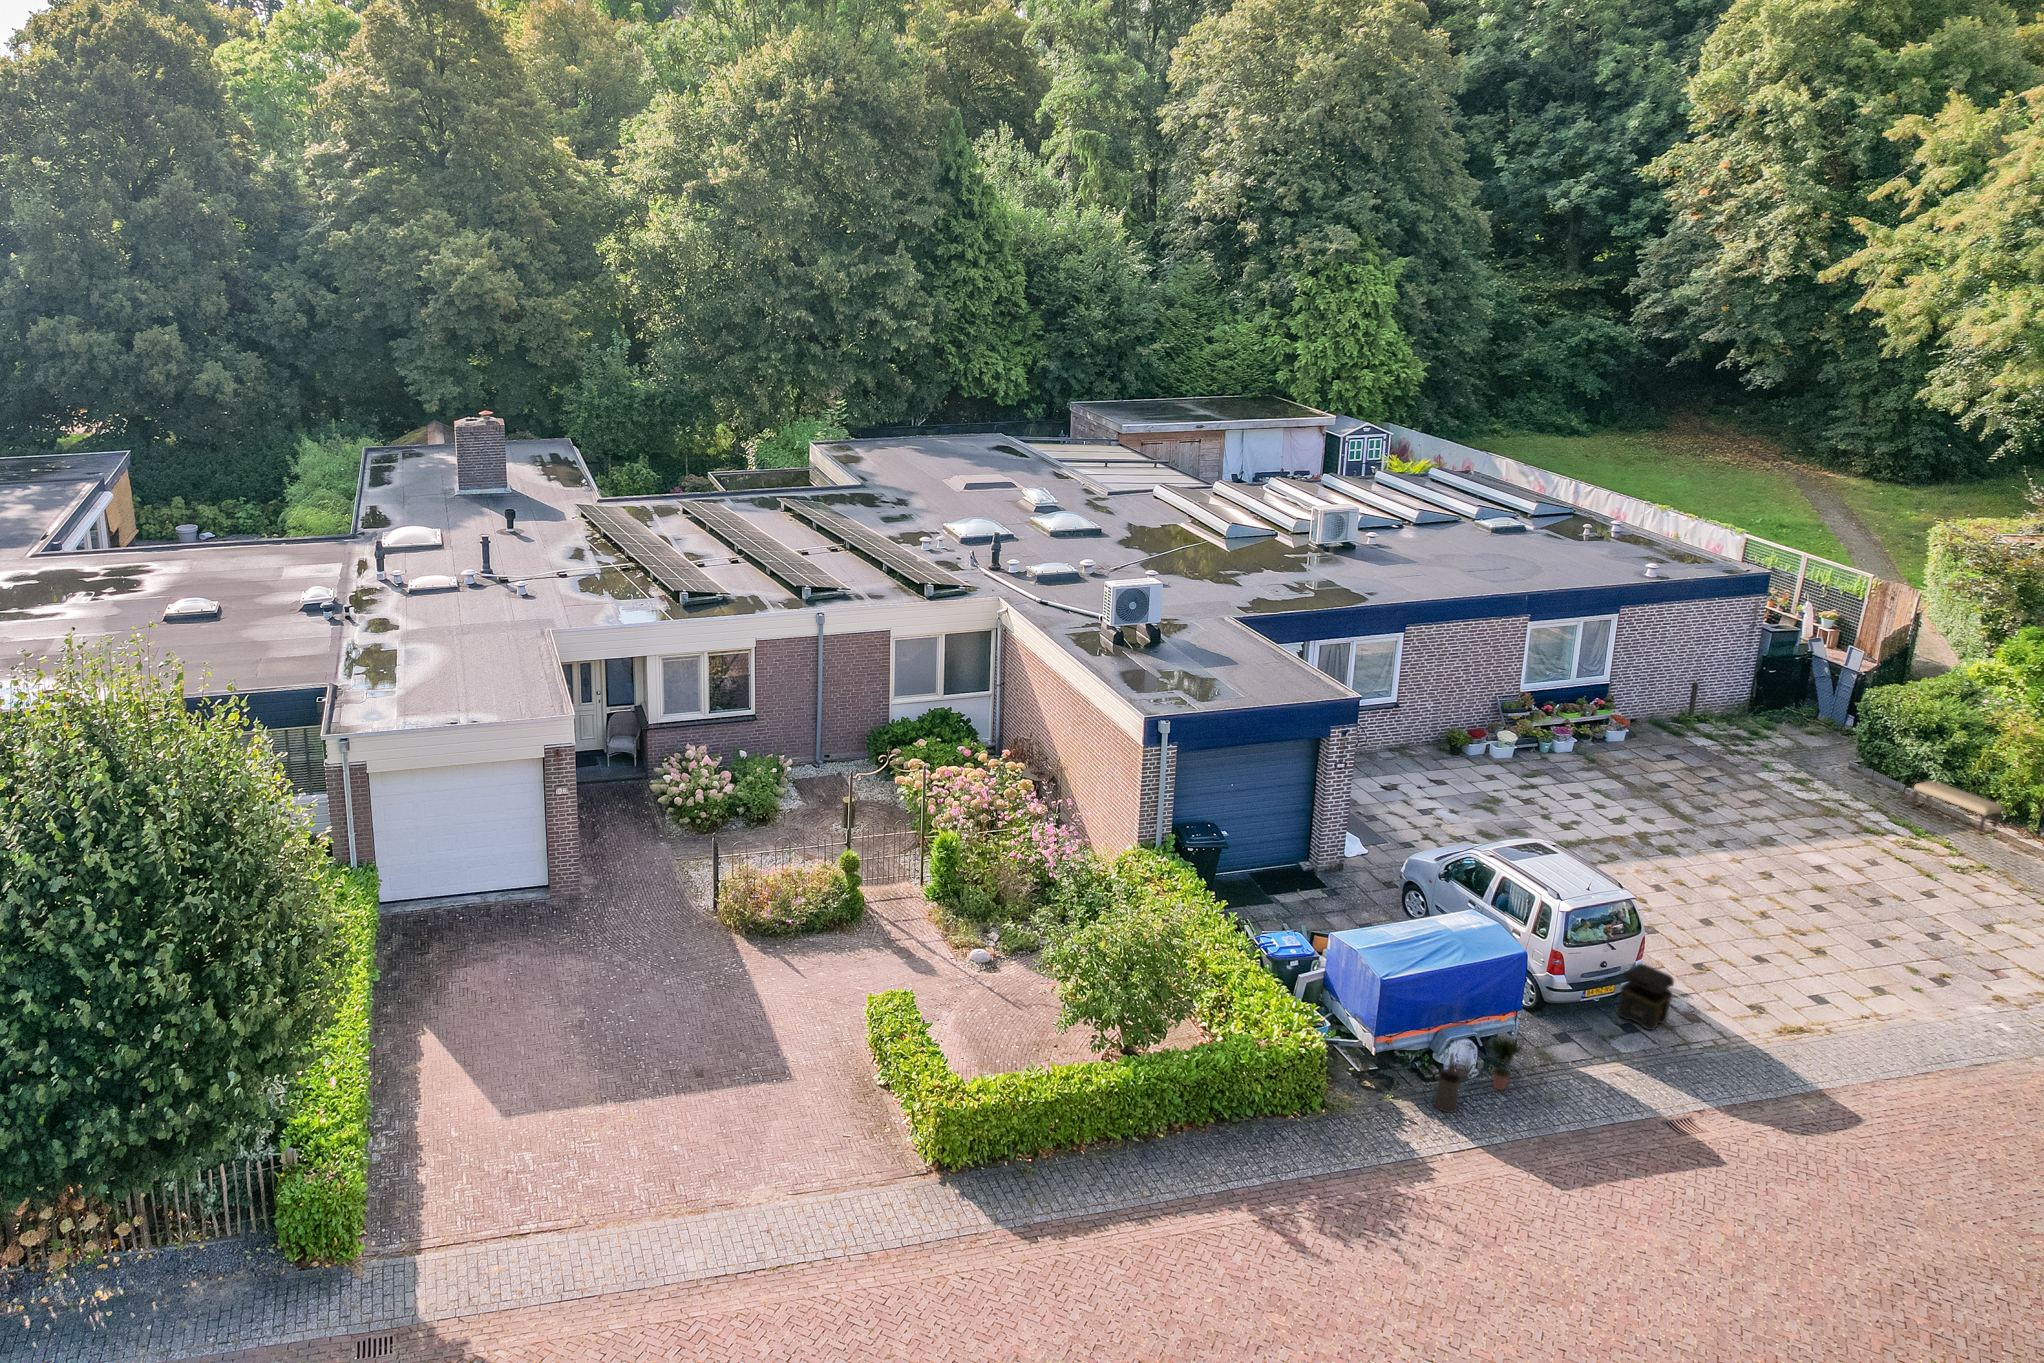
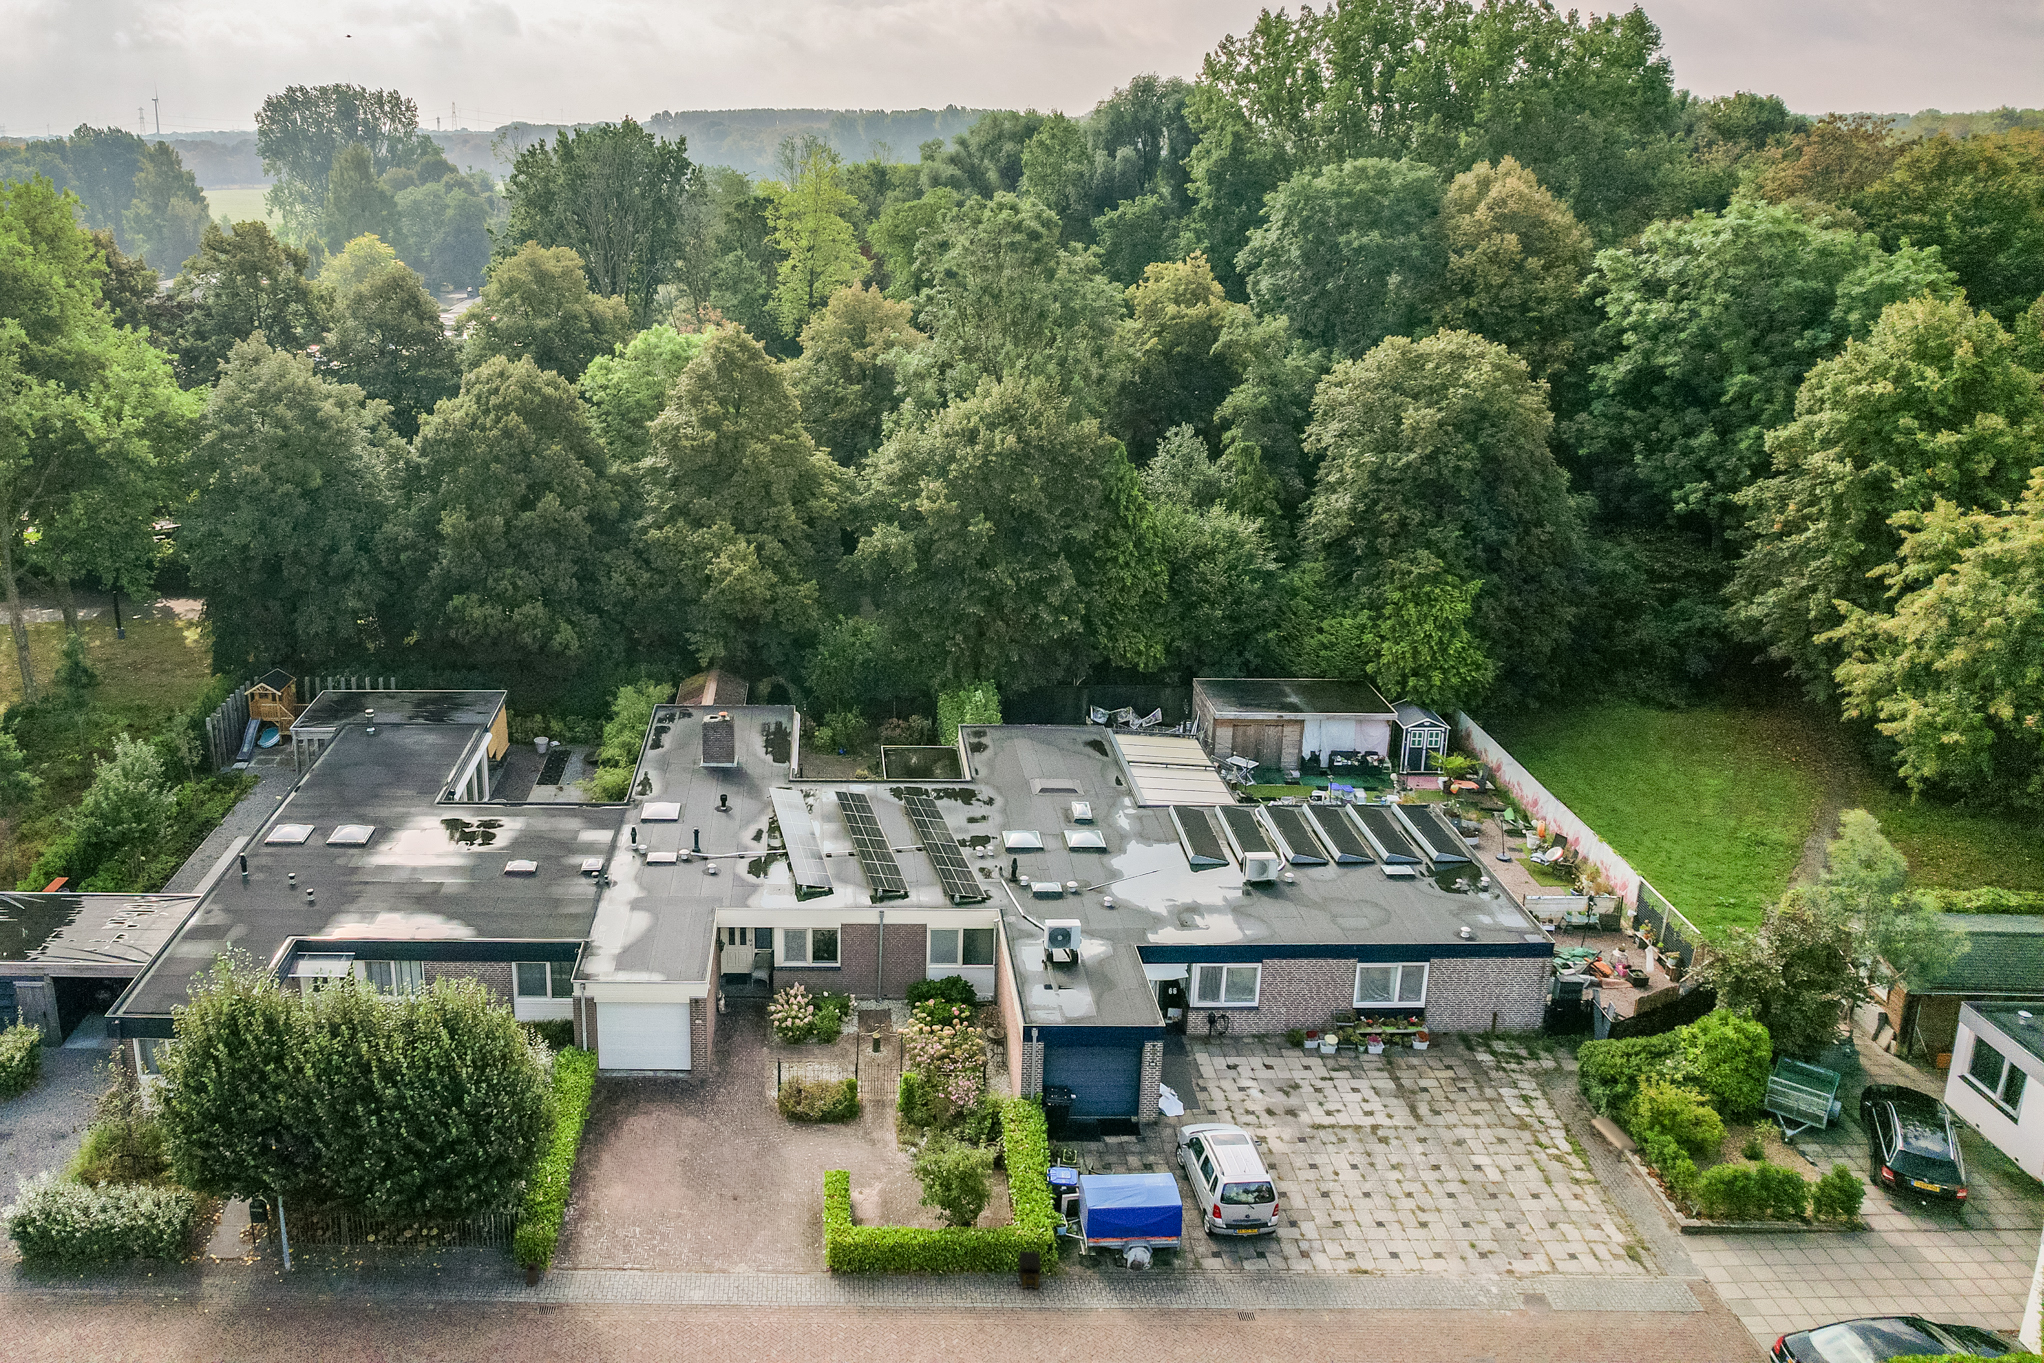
toolbox: present [1618,964,1674,1030] -> present [1018,1251,1042,1289]
potted plant: present [1483,1039,1524,1090] -> none [1147,1242,1170,1277]
watering can: present [1433,1054,1460,1113] -> present [526,1257,541,1286]

